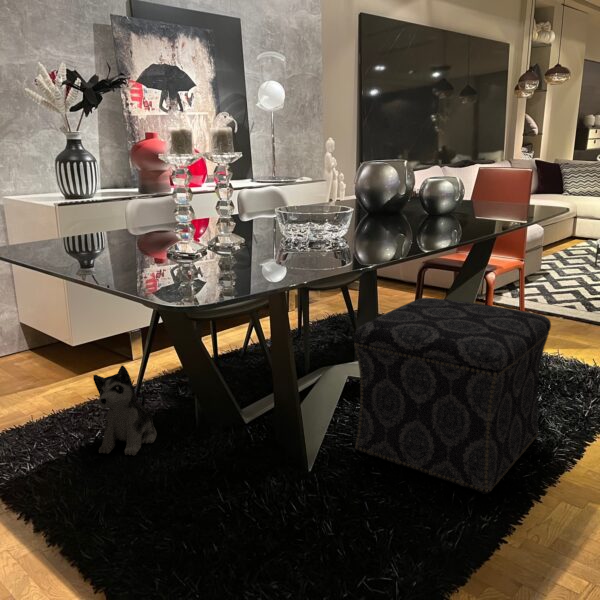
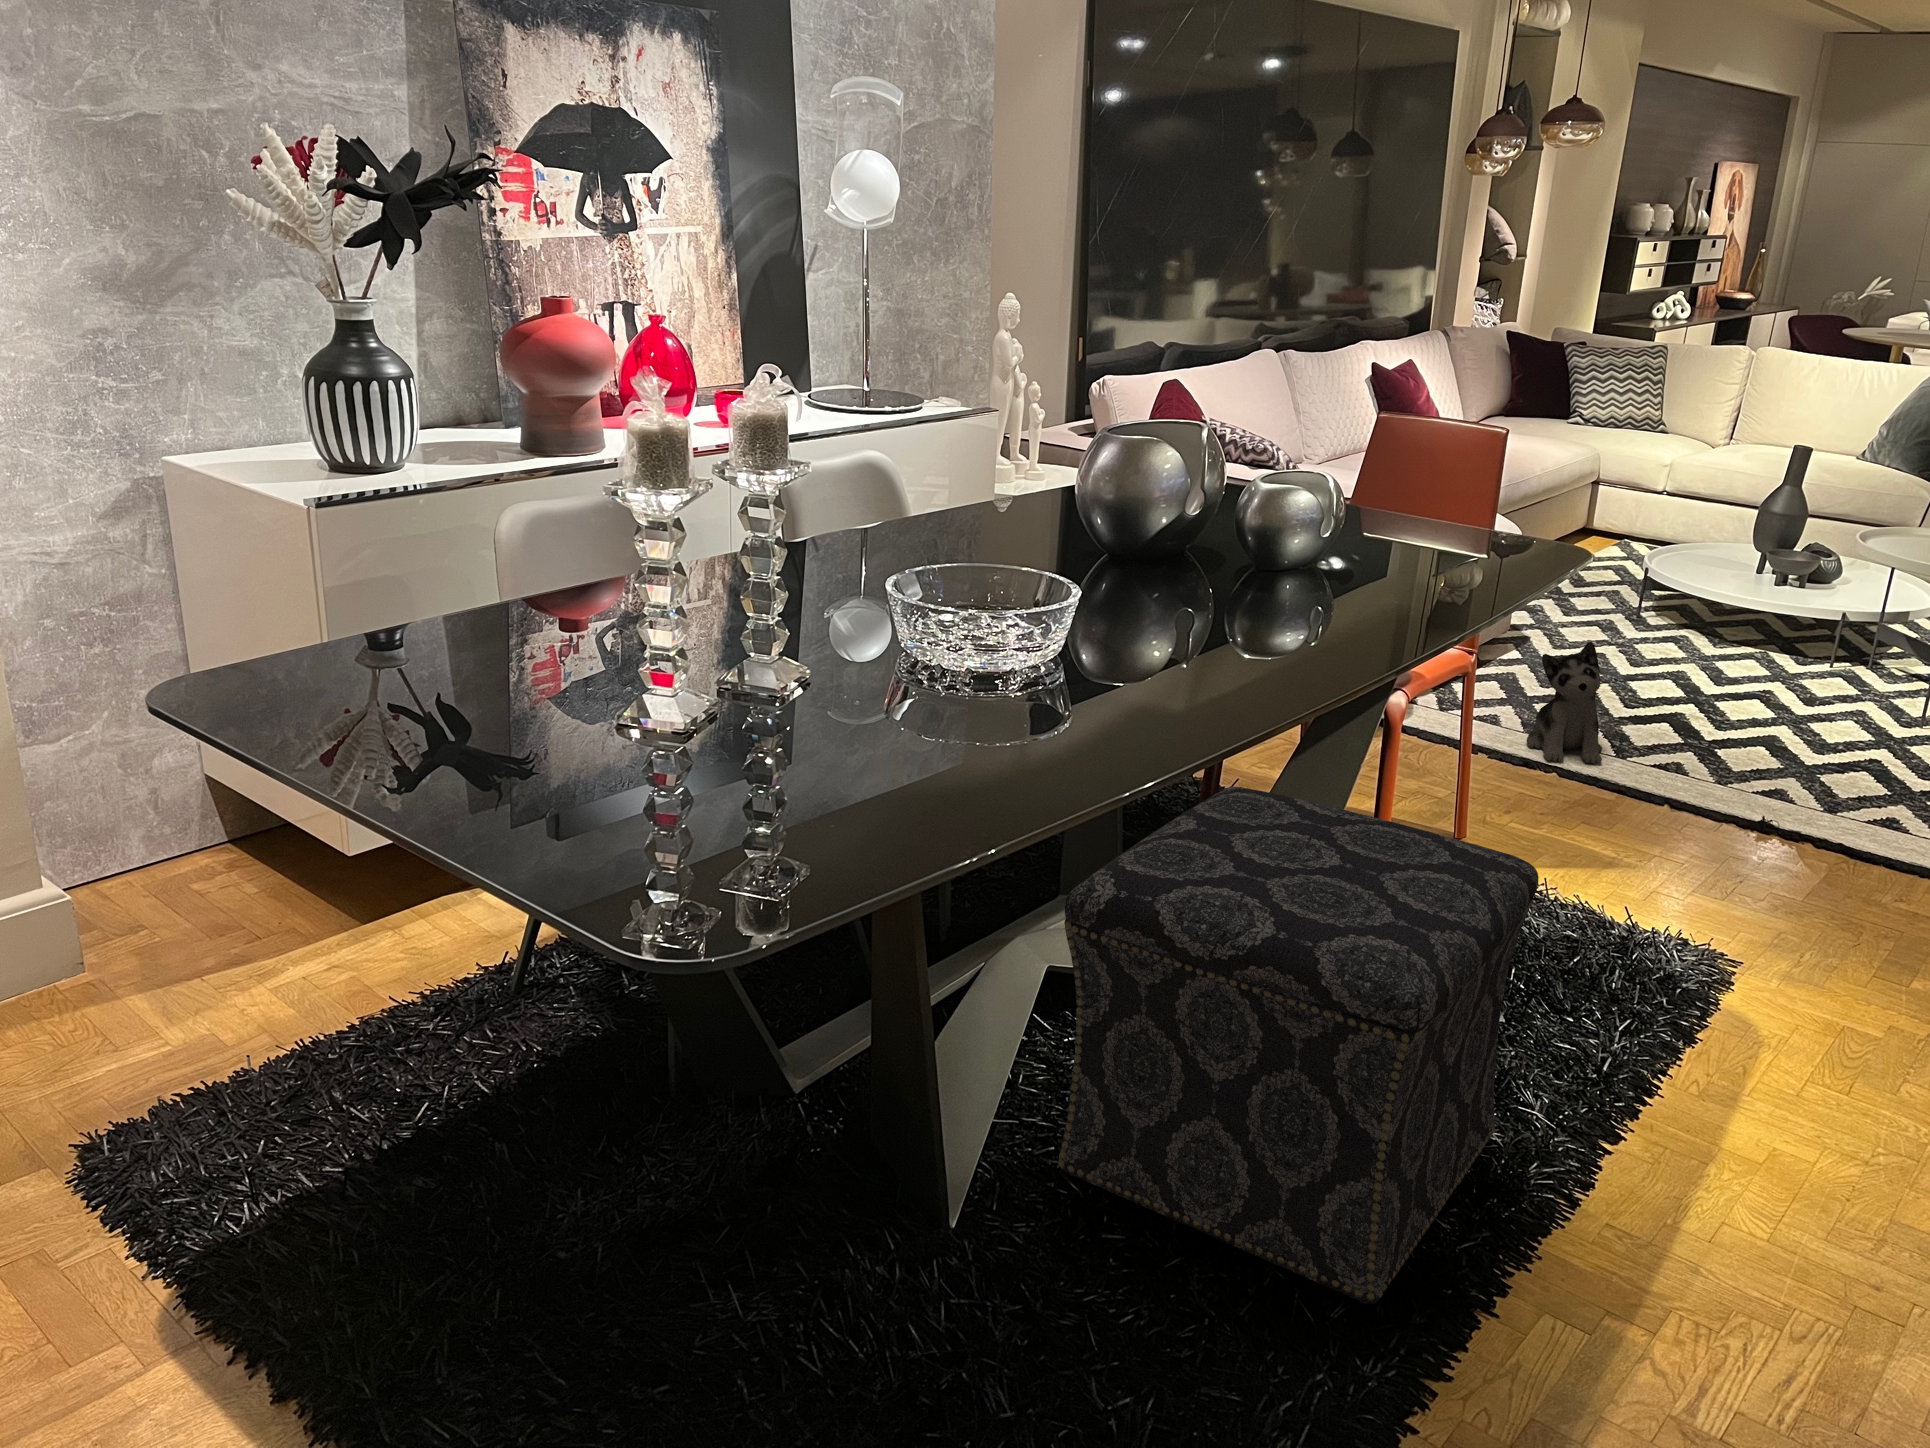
plush toy: present [93,366,157,455] -> present [1527,642,1602,764]

